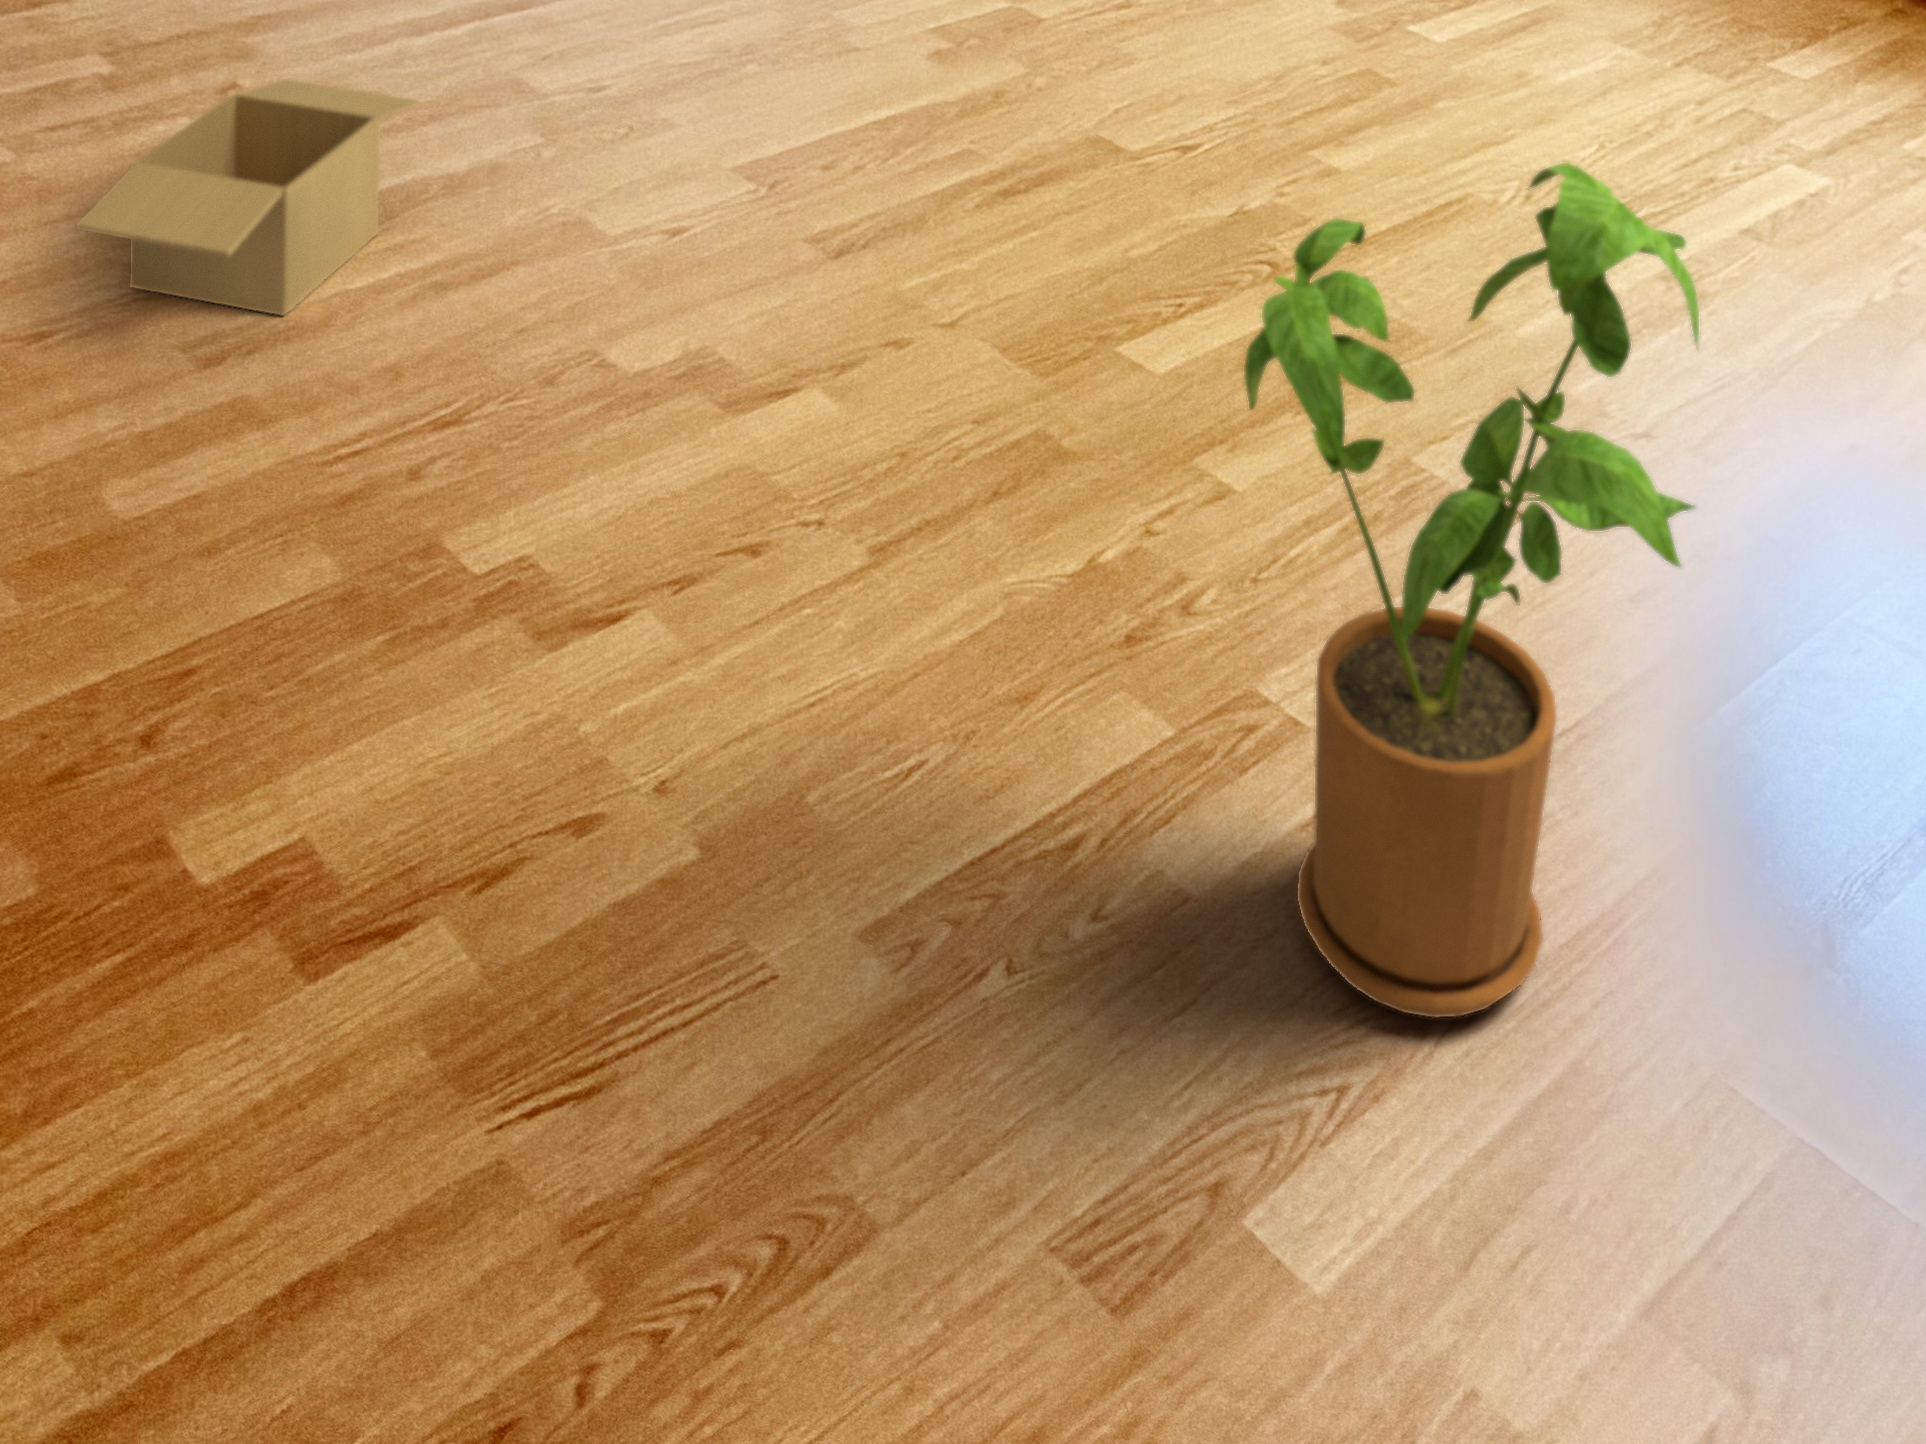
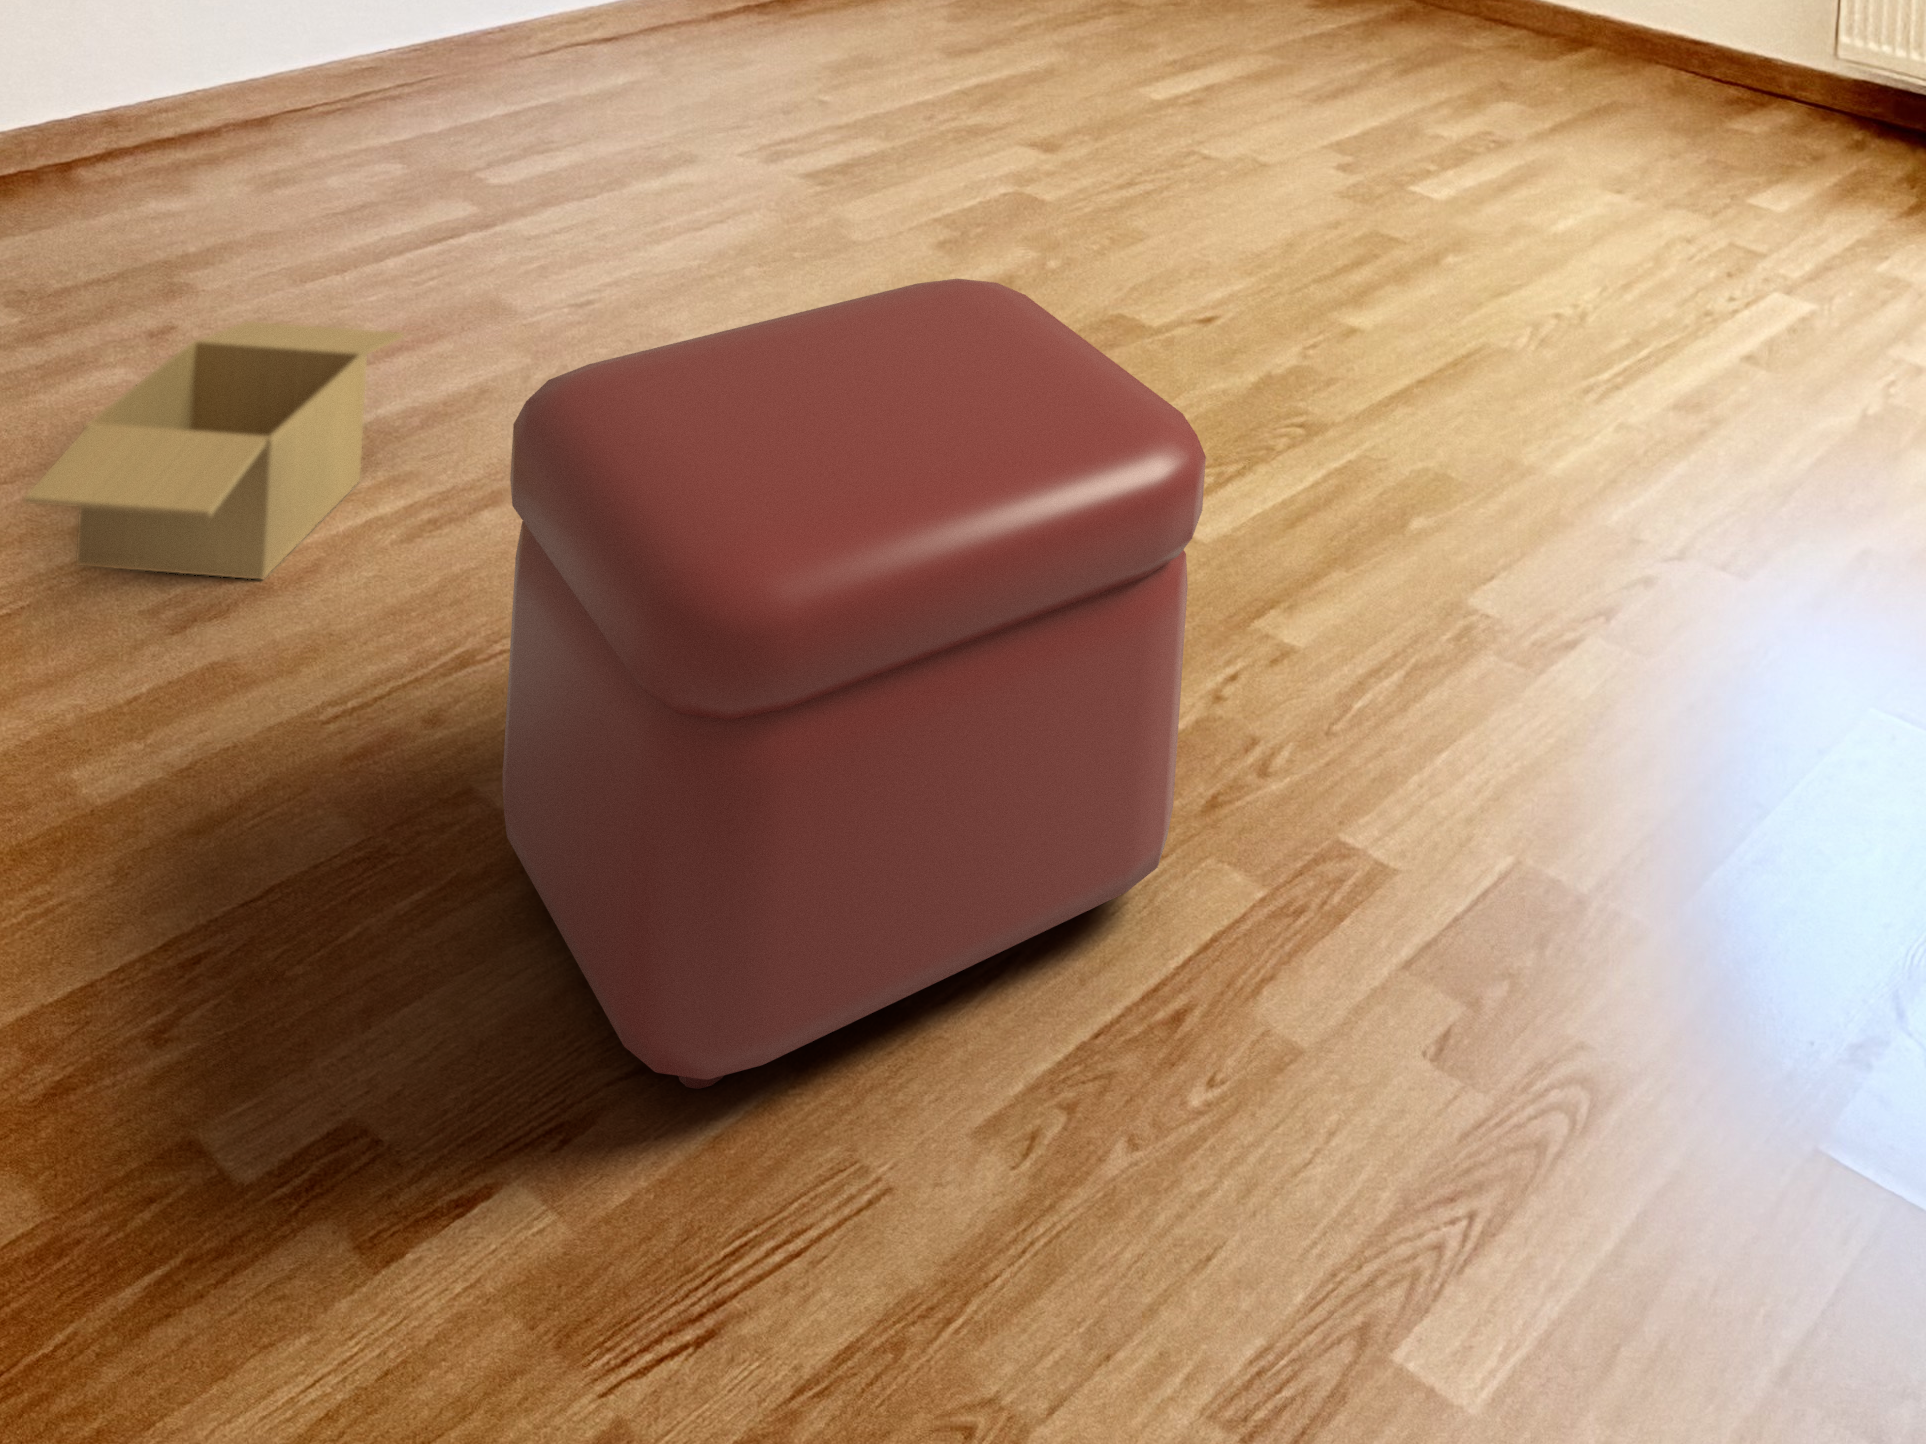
ottoman: none [452,92,1115,850] -> present [502,279,1206,1089]
house plant: present [1244,163,1699,1018] -> none [1342,291,1768,1128]

